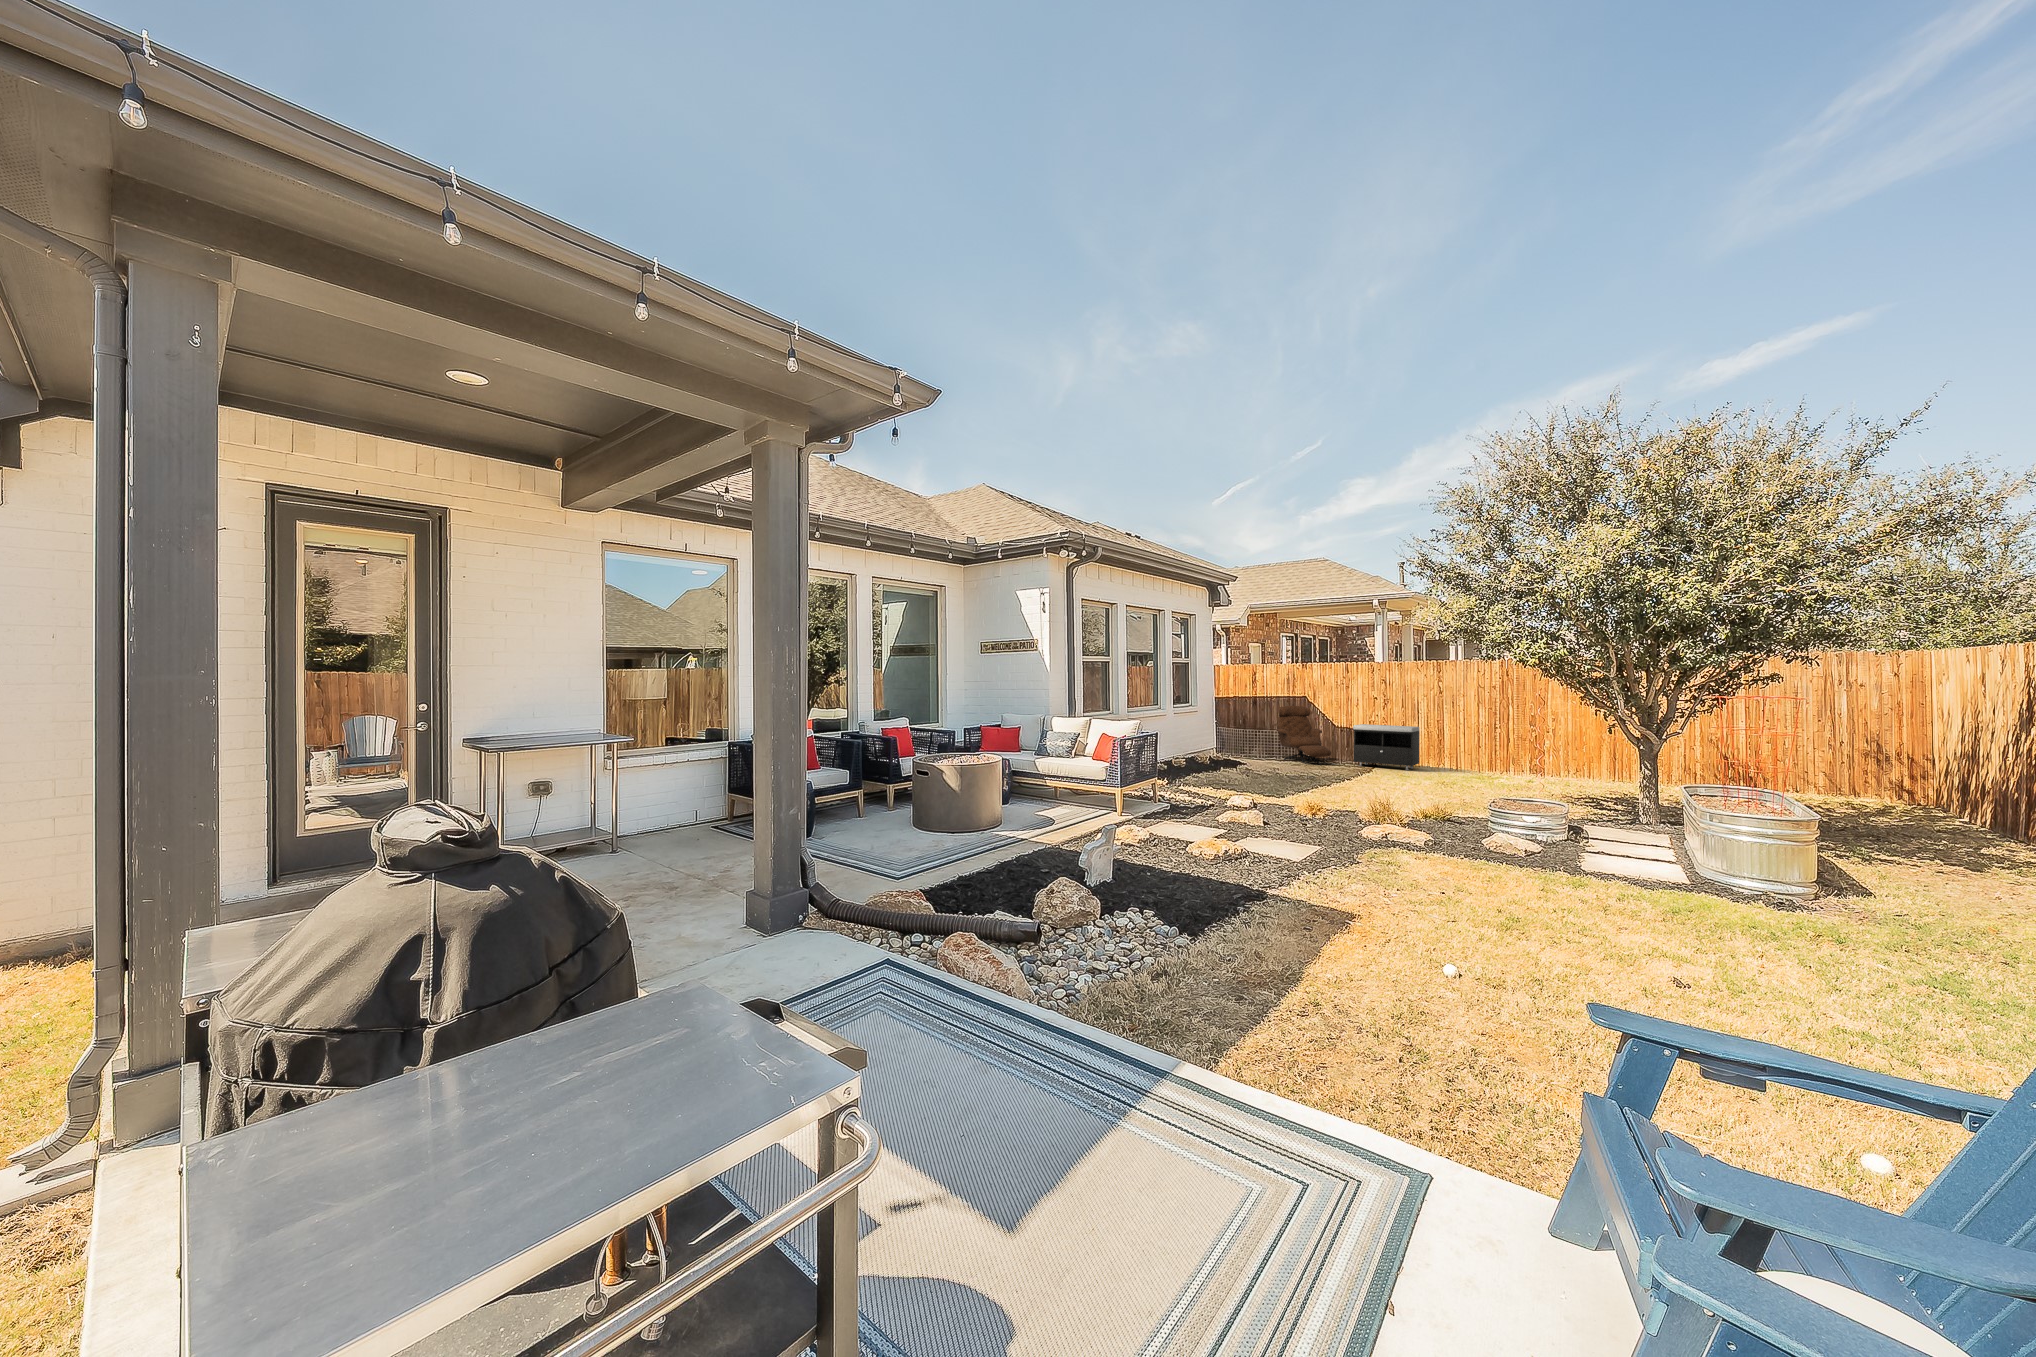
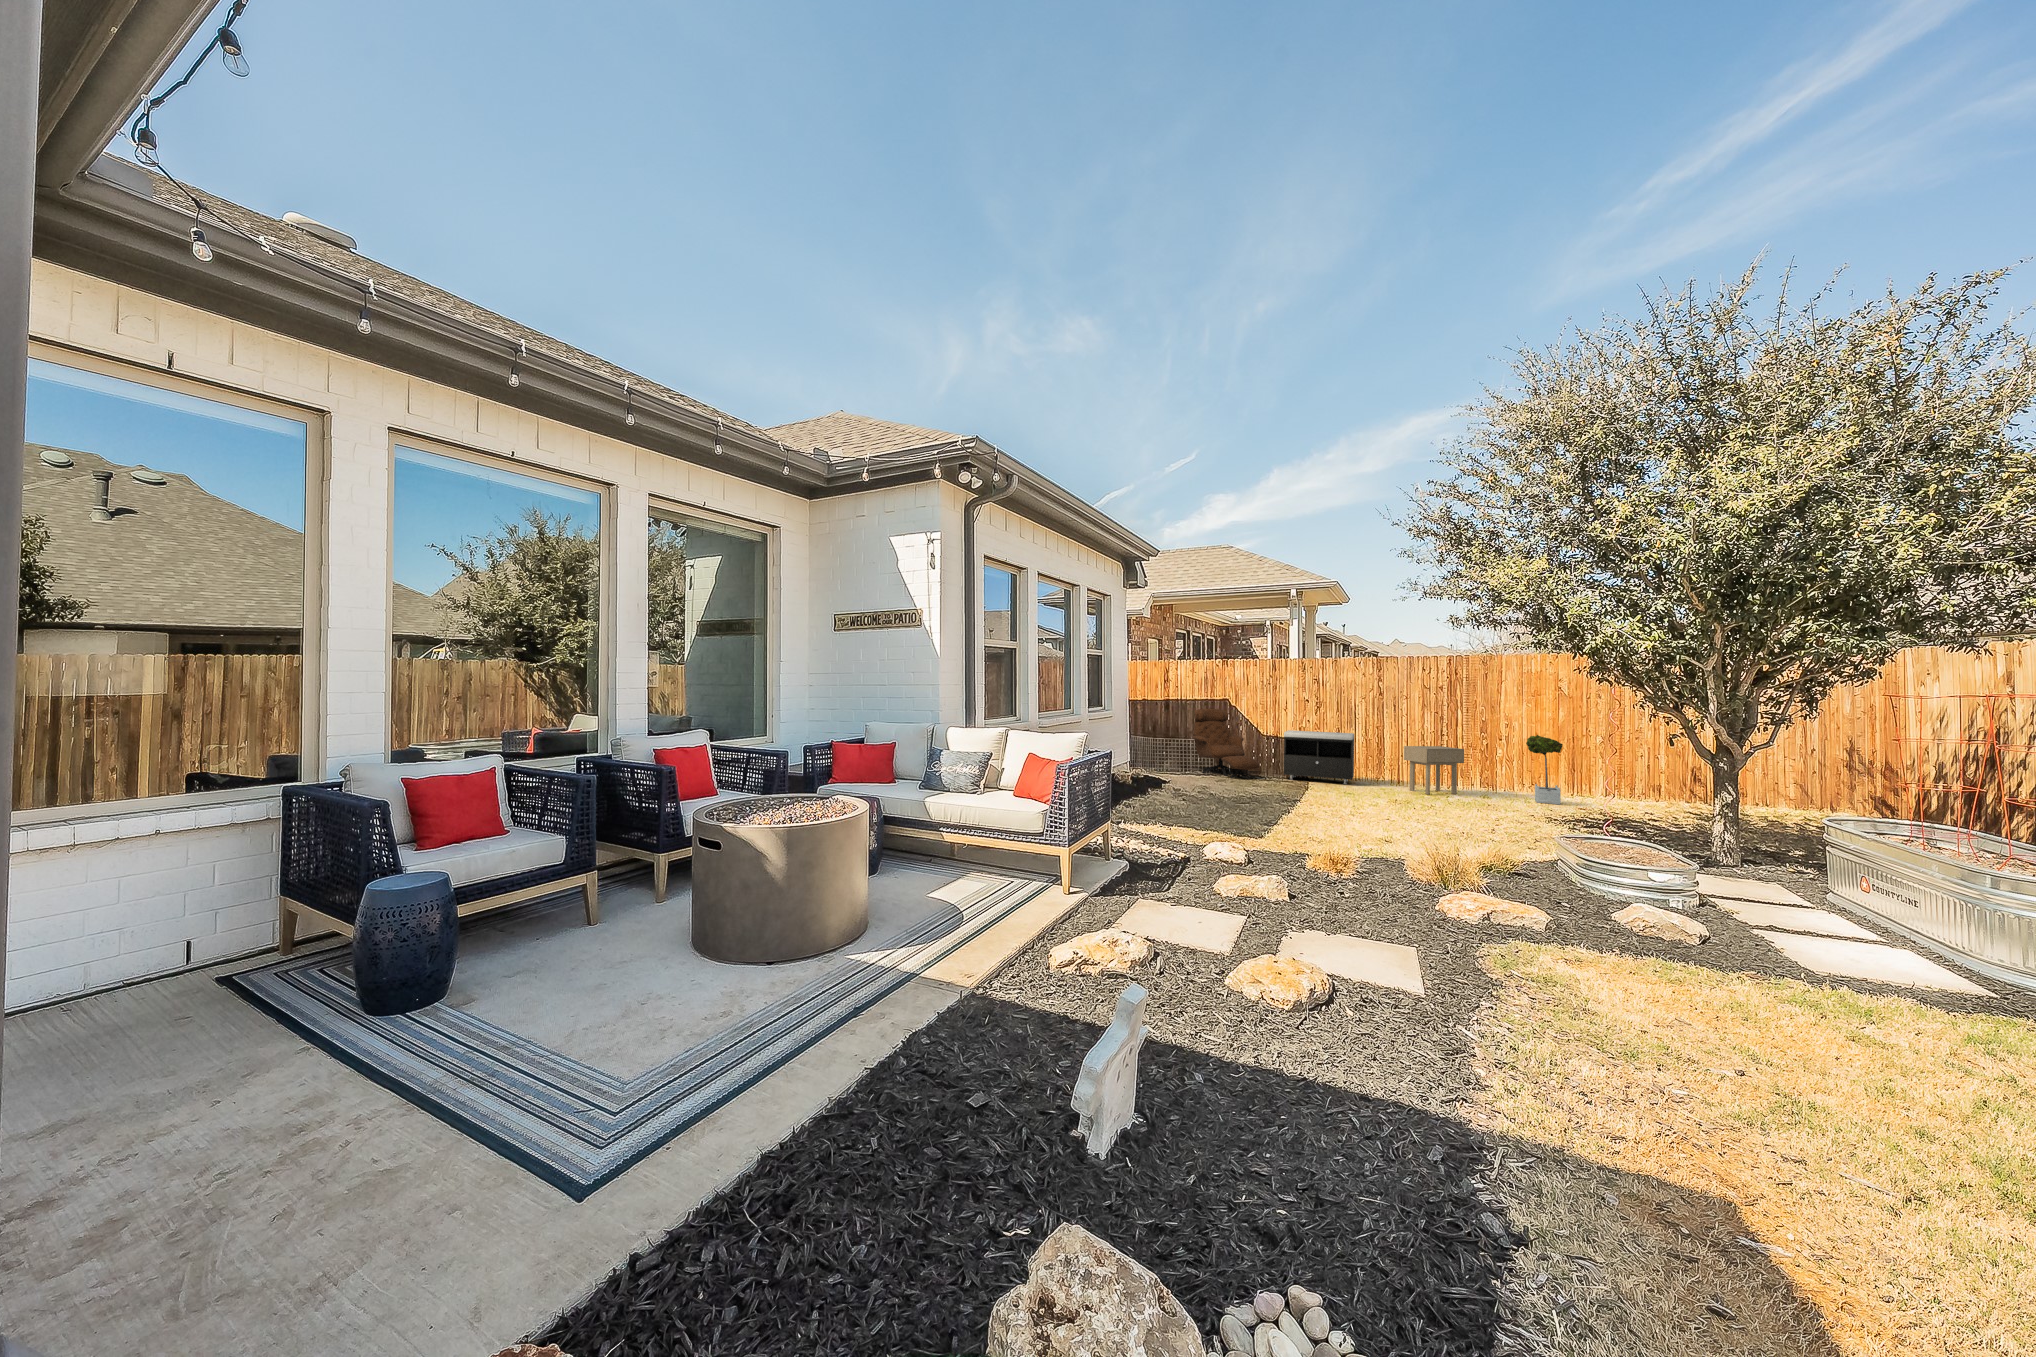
potted tree: none [1566,727,1598,788] -> present [1526,735,1563,804]
side table: none [1458,737,1511,779] -> present [1404,746,1464,794]

